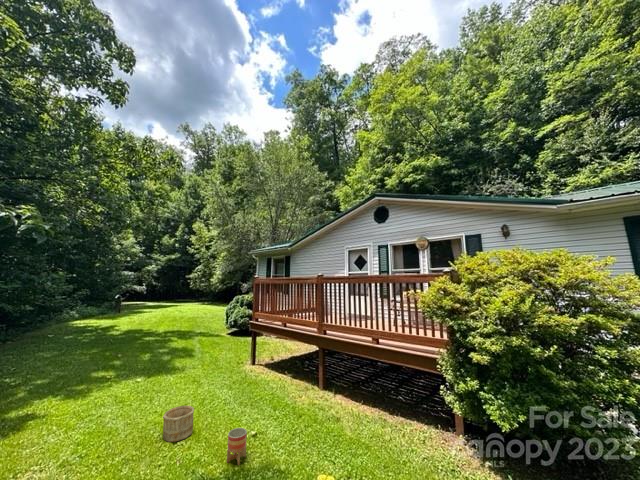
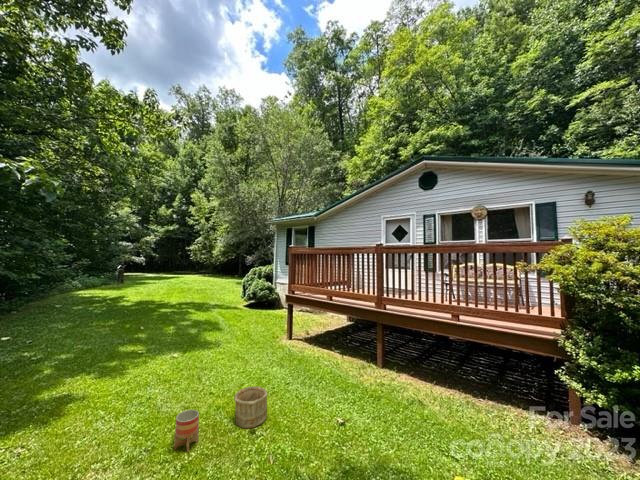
planter: present [227,428,247,465] -> present [174,410,199,452]

